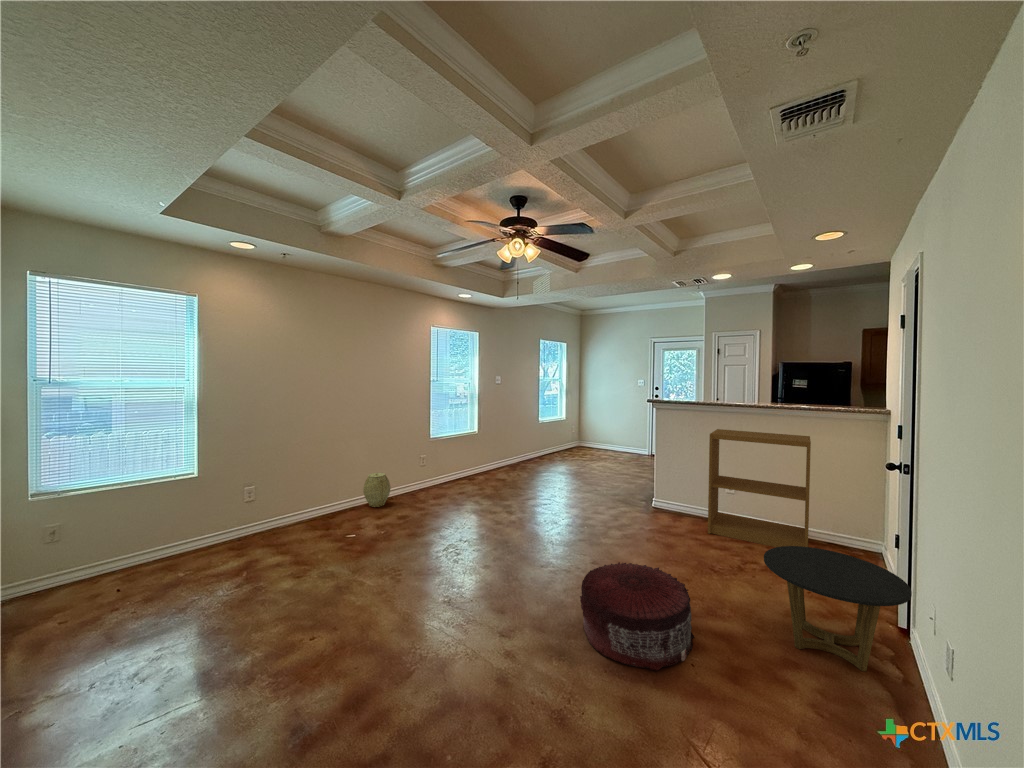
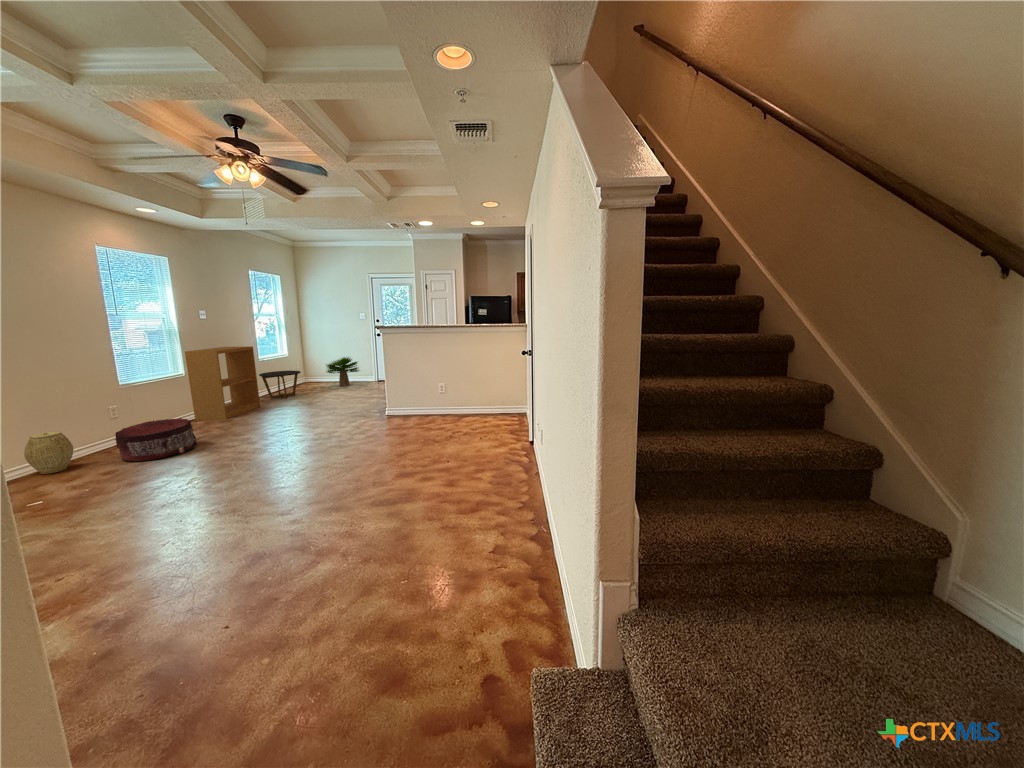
potted plant: none [595,424,634,456] -> present [327,357,359,386]
bookshelf: present [708,429,811,547] -> present [185,346,260,420]
side table: present [764,546,912,671] -> present [259,371,301,398]
pouf: present [580,562,694,671] -> present [115,418,197,462]

